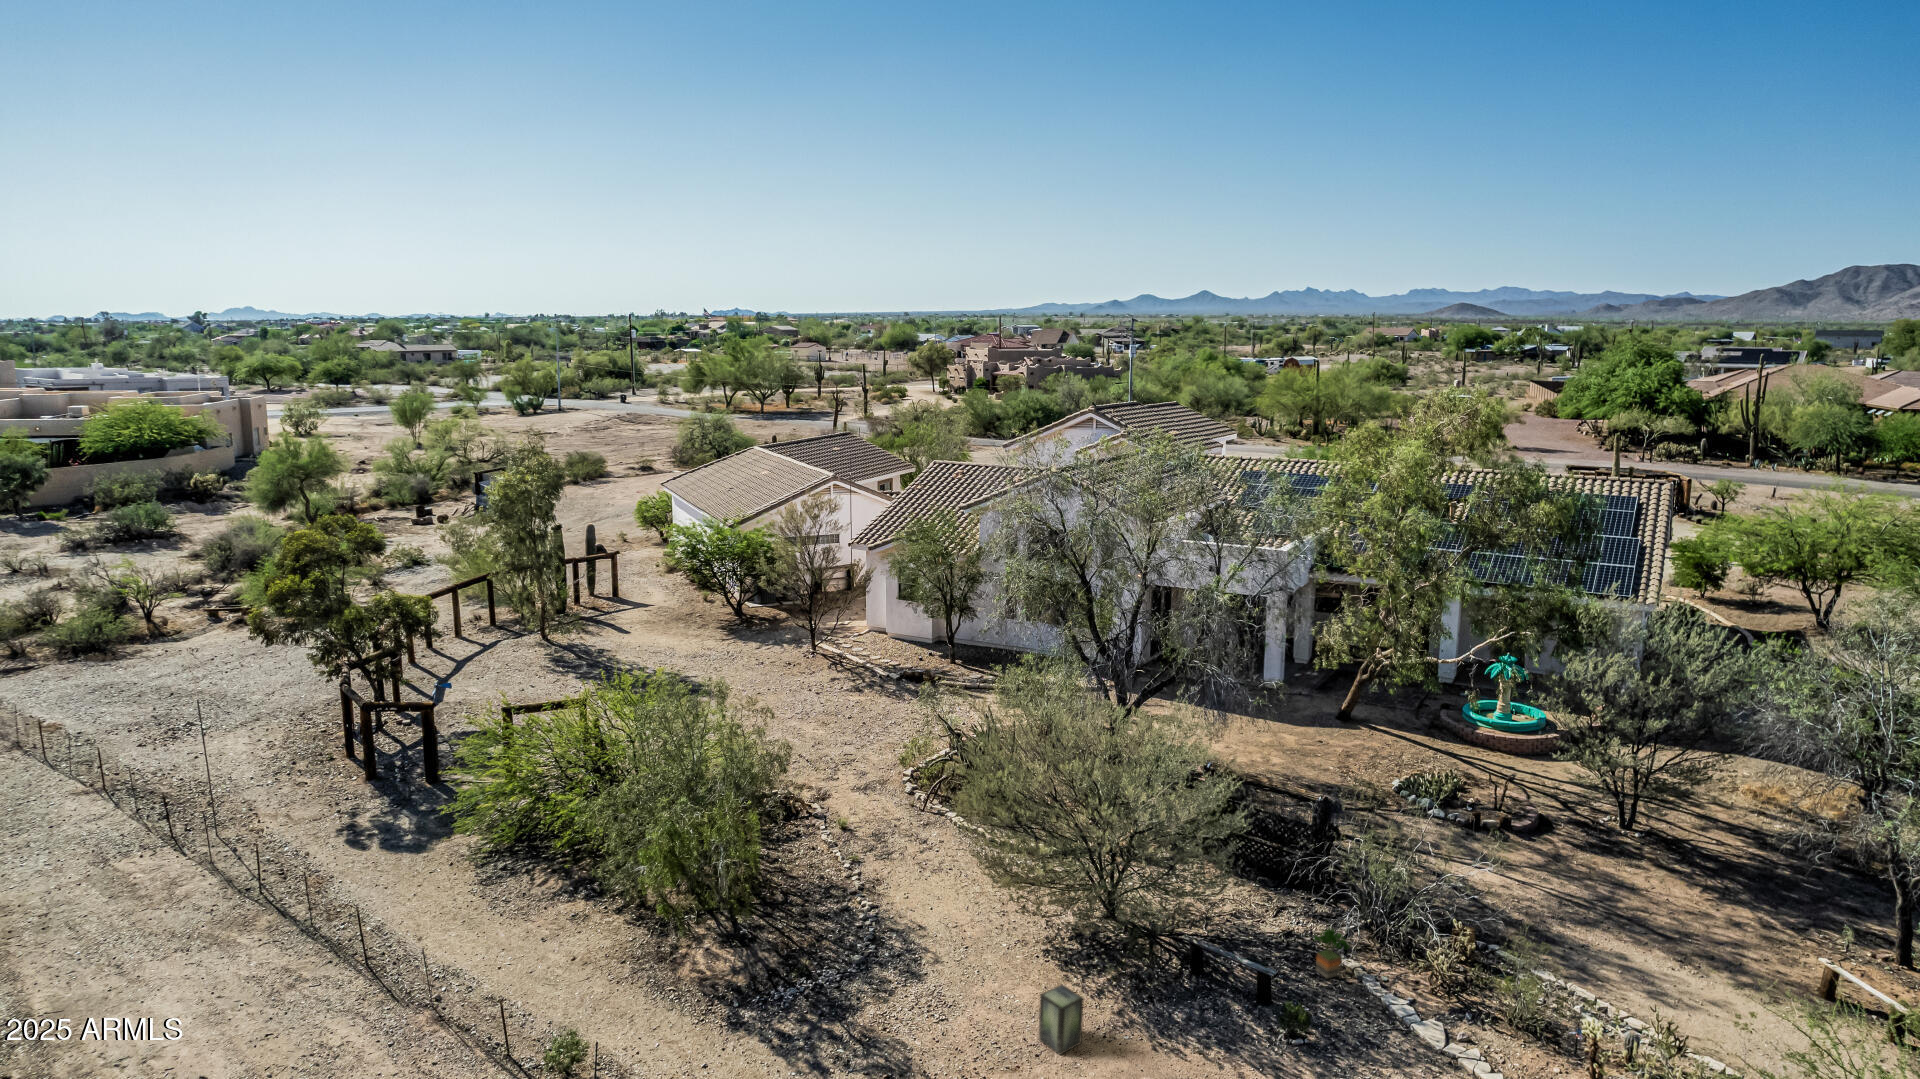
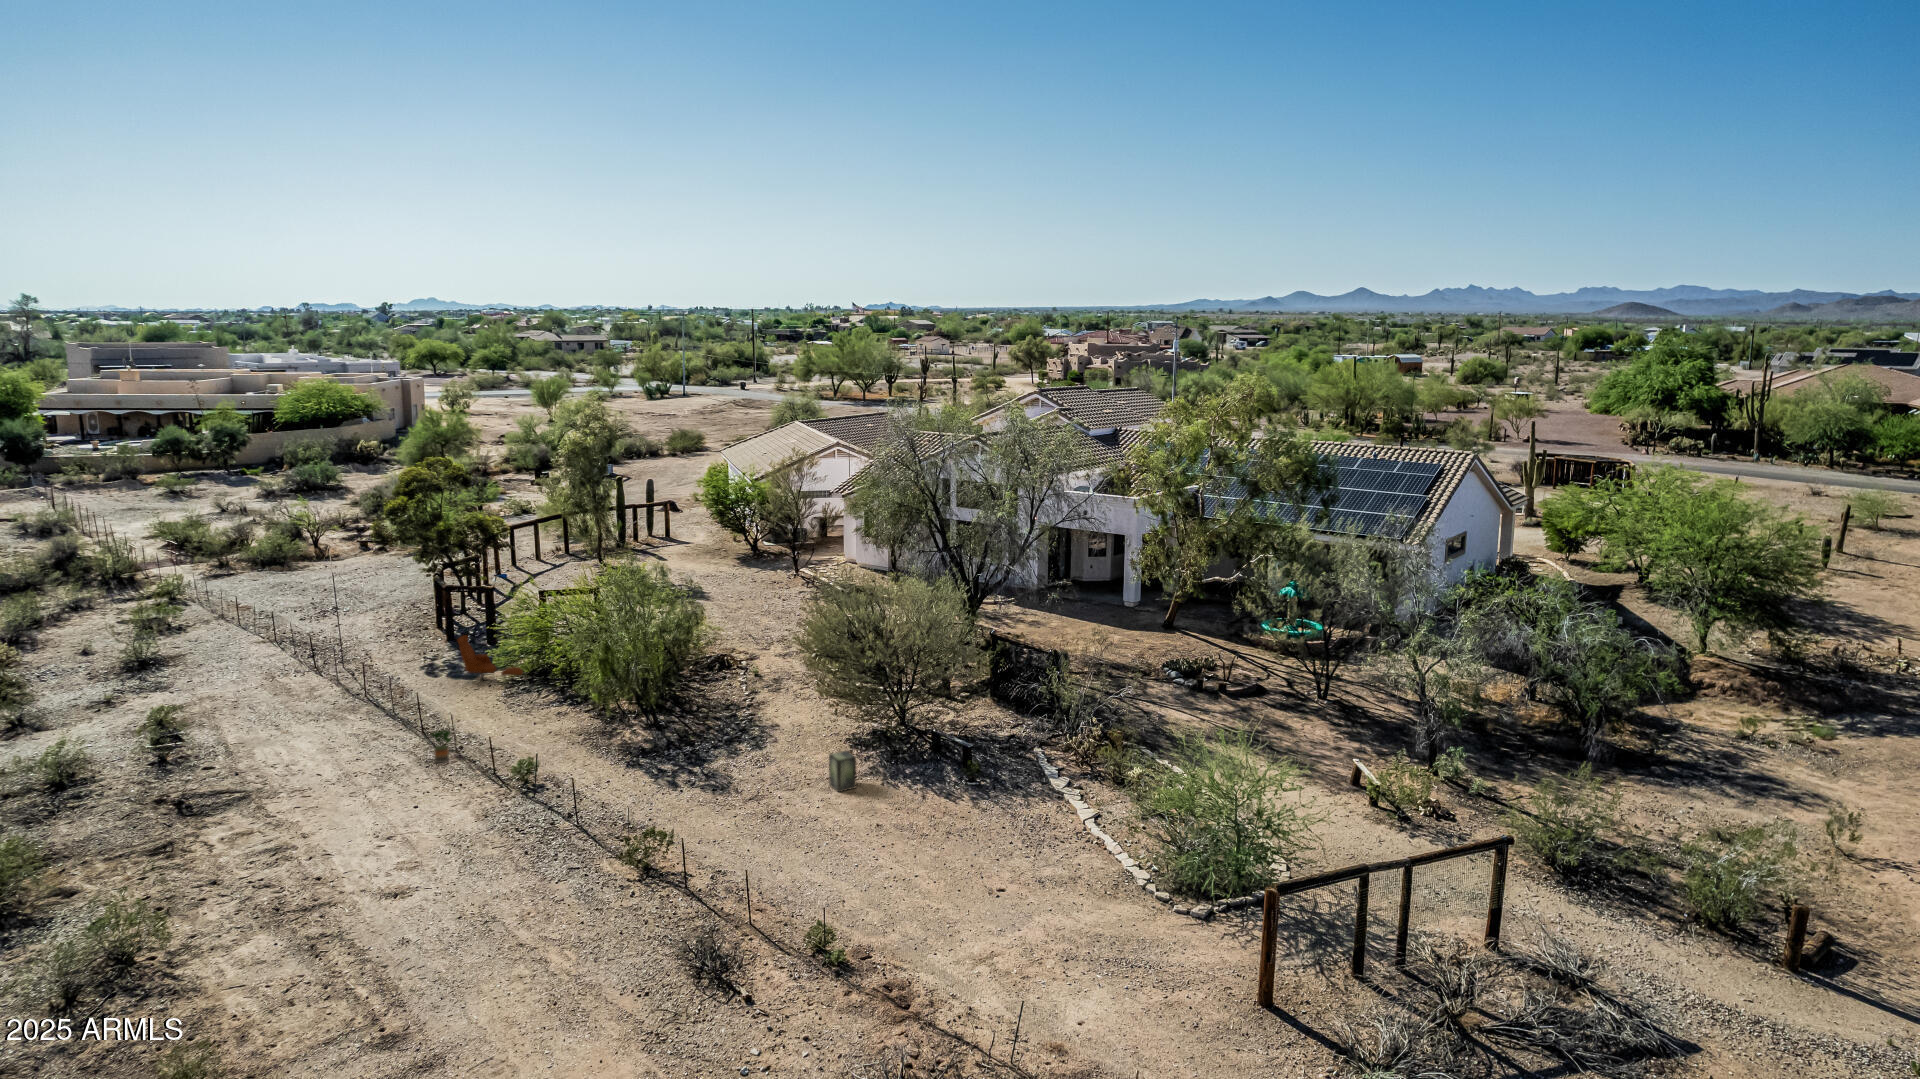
lounge chair: none [401,788,500,866] -> present [458,635,523,683]
potted tree: present [1314,928,1349,978] -> present [431,730,452,763]

